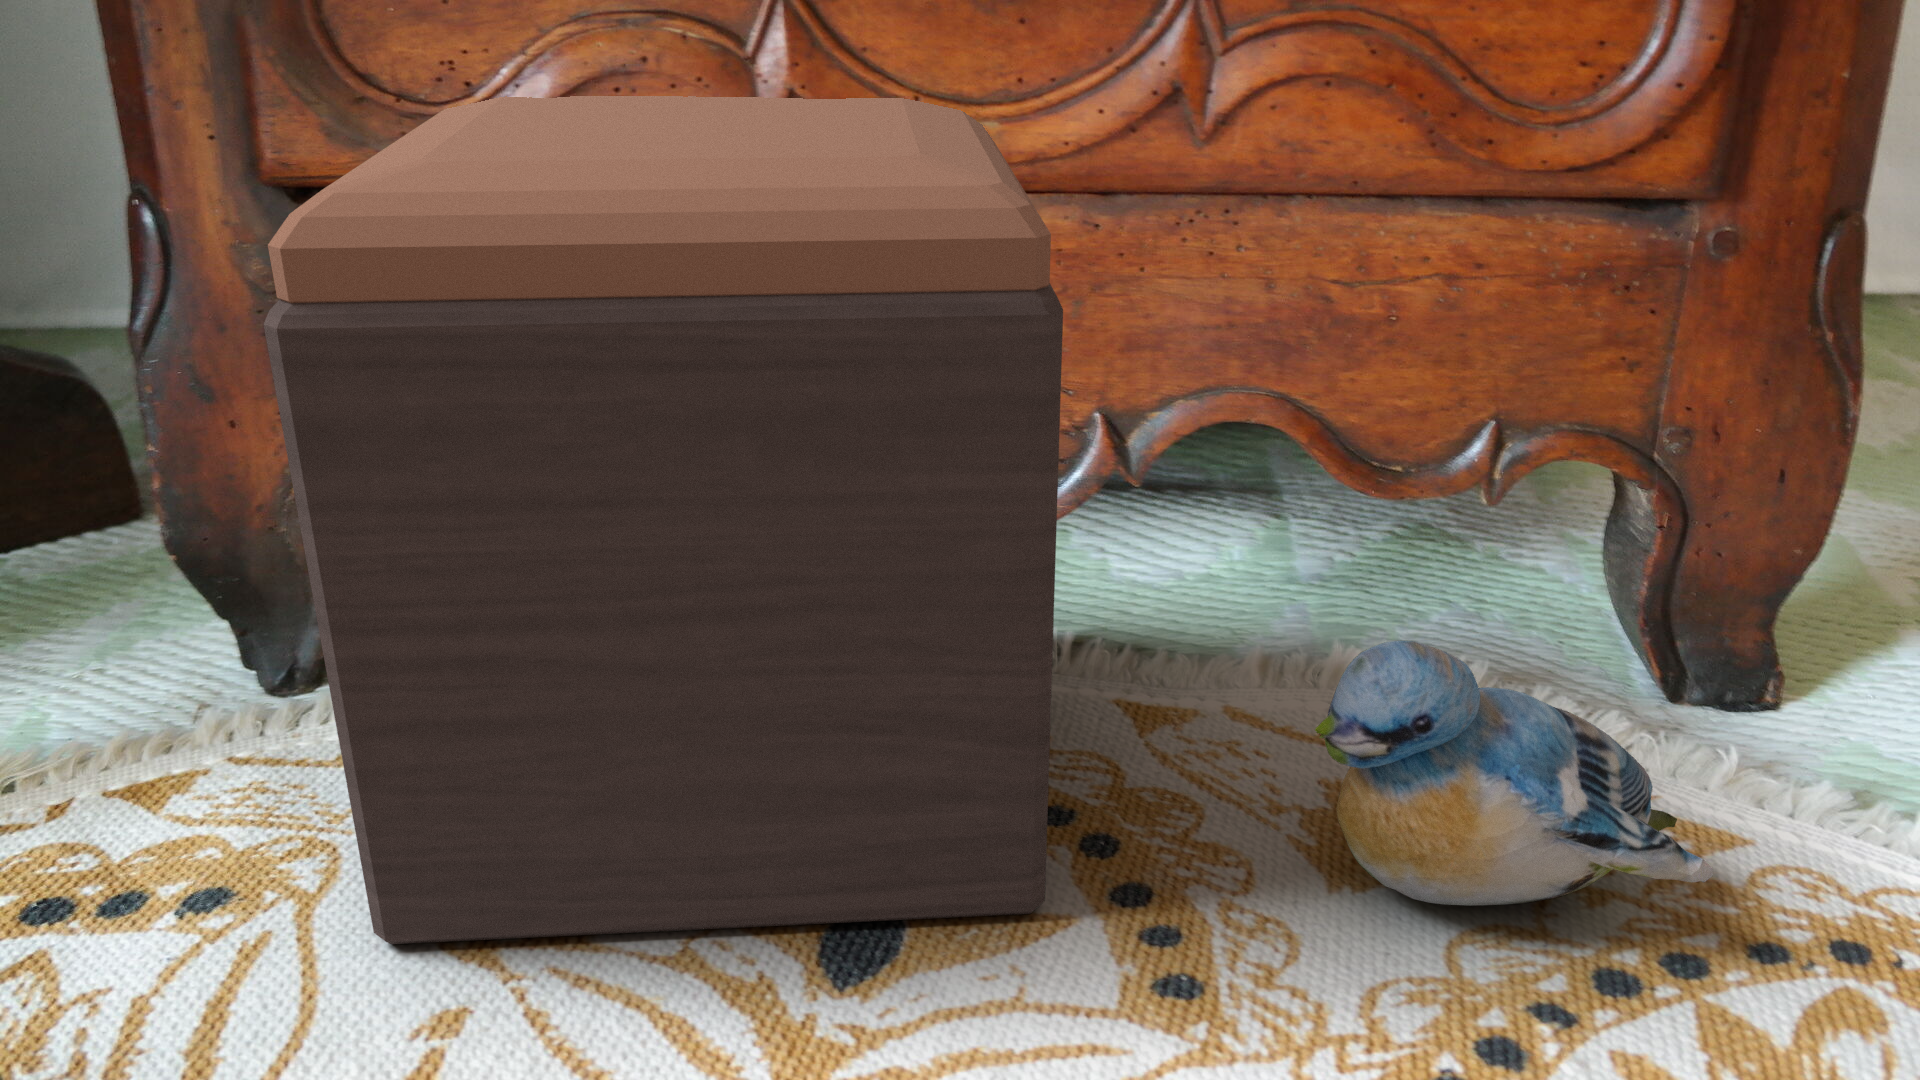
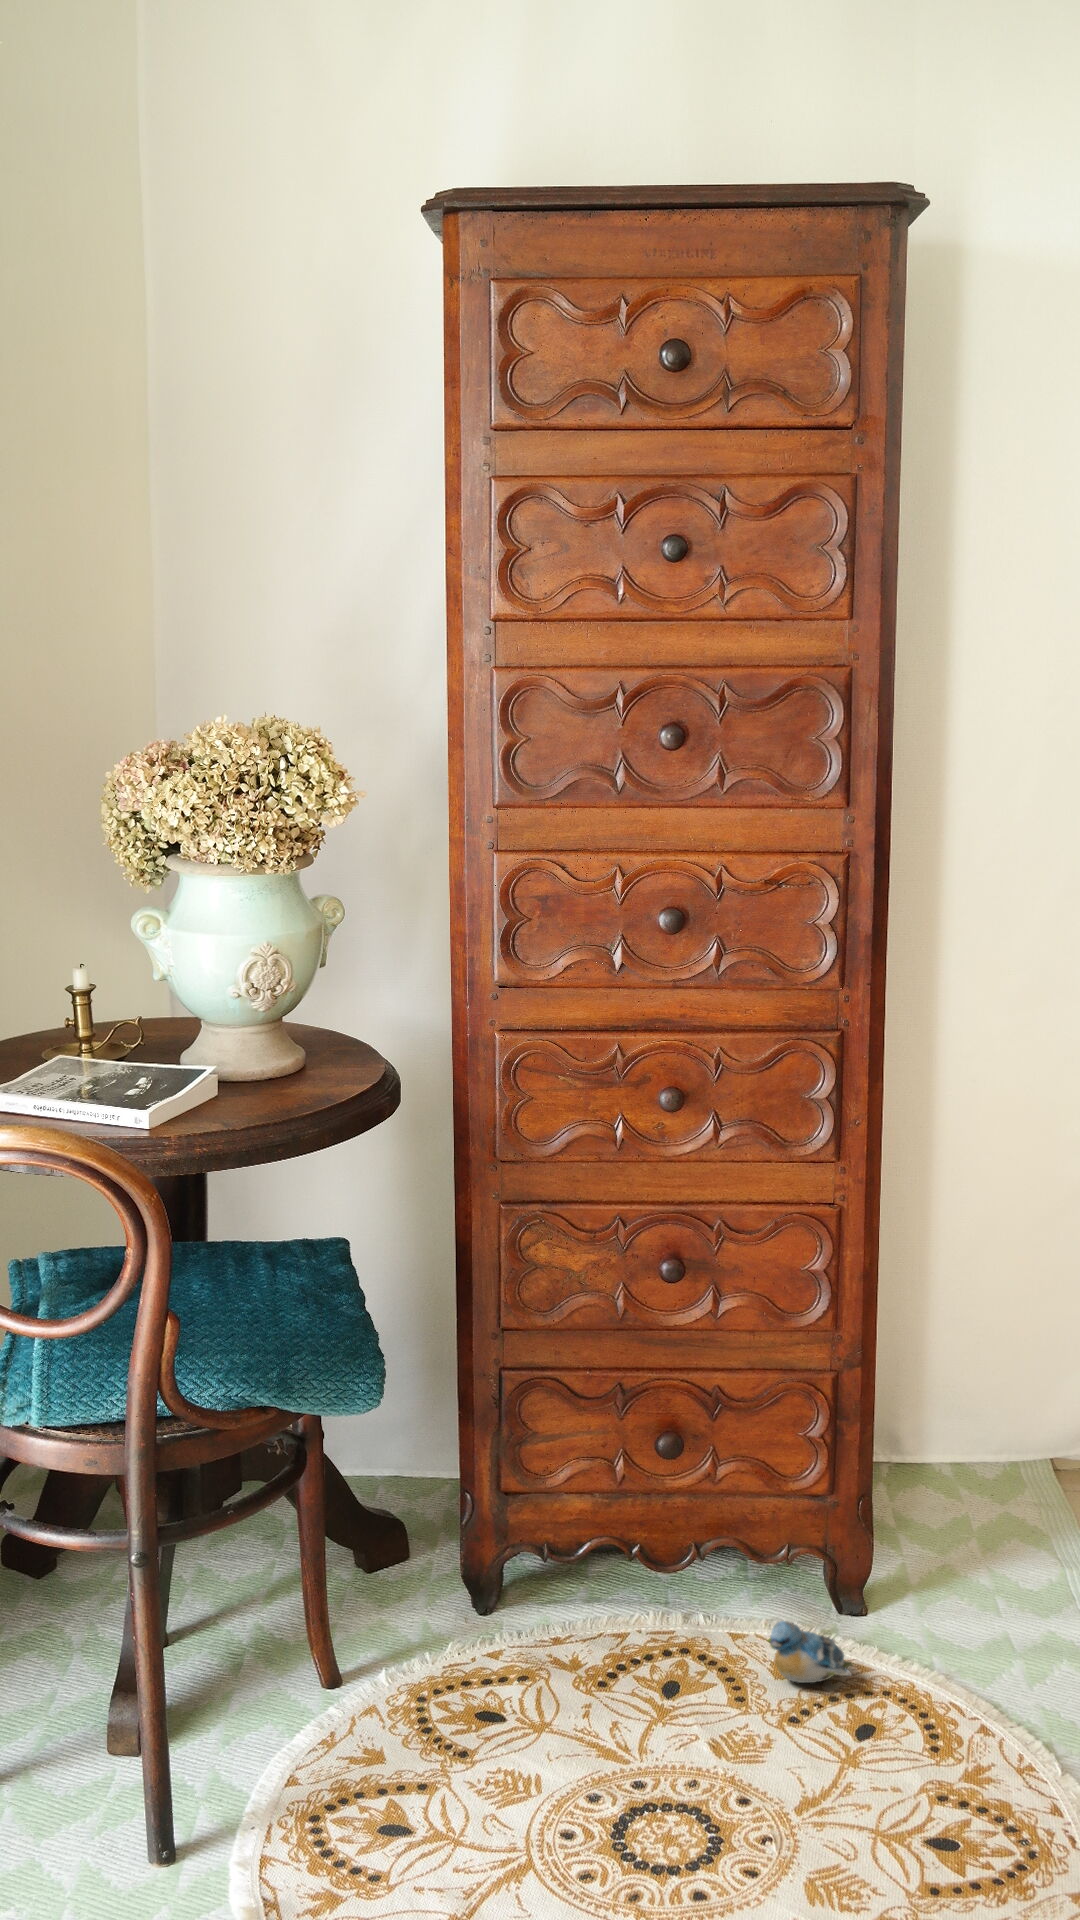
footstool: present [264,96,1063,944] -> none [558,1477,711,1690]

